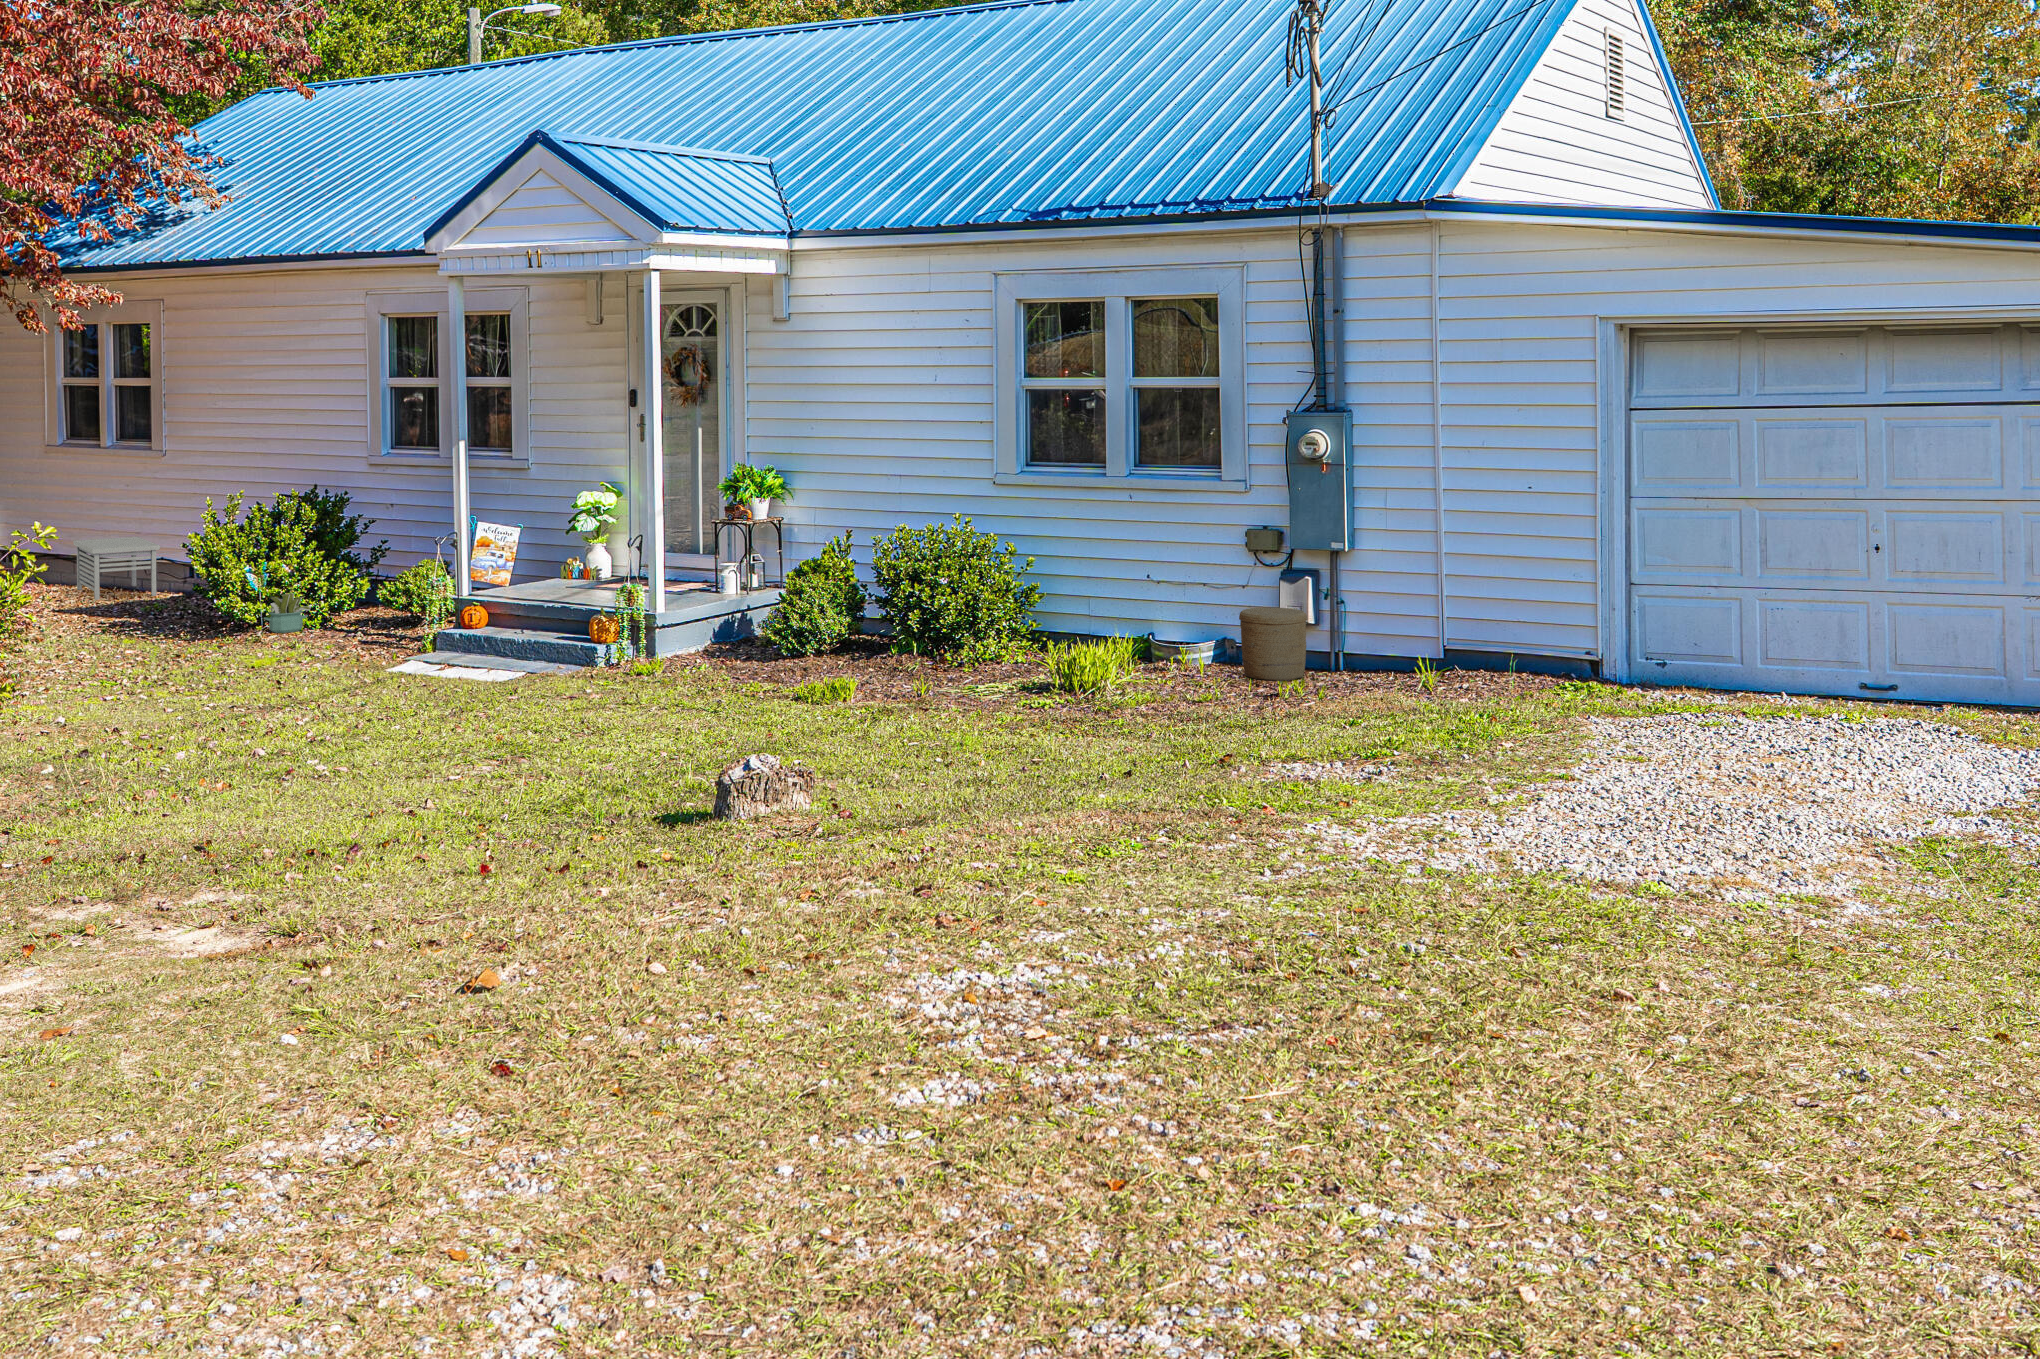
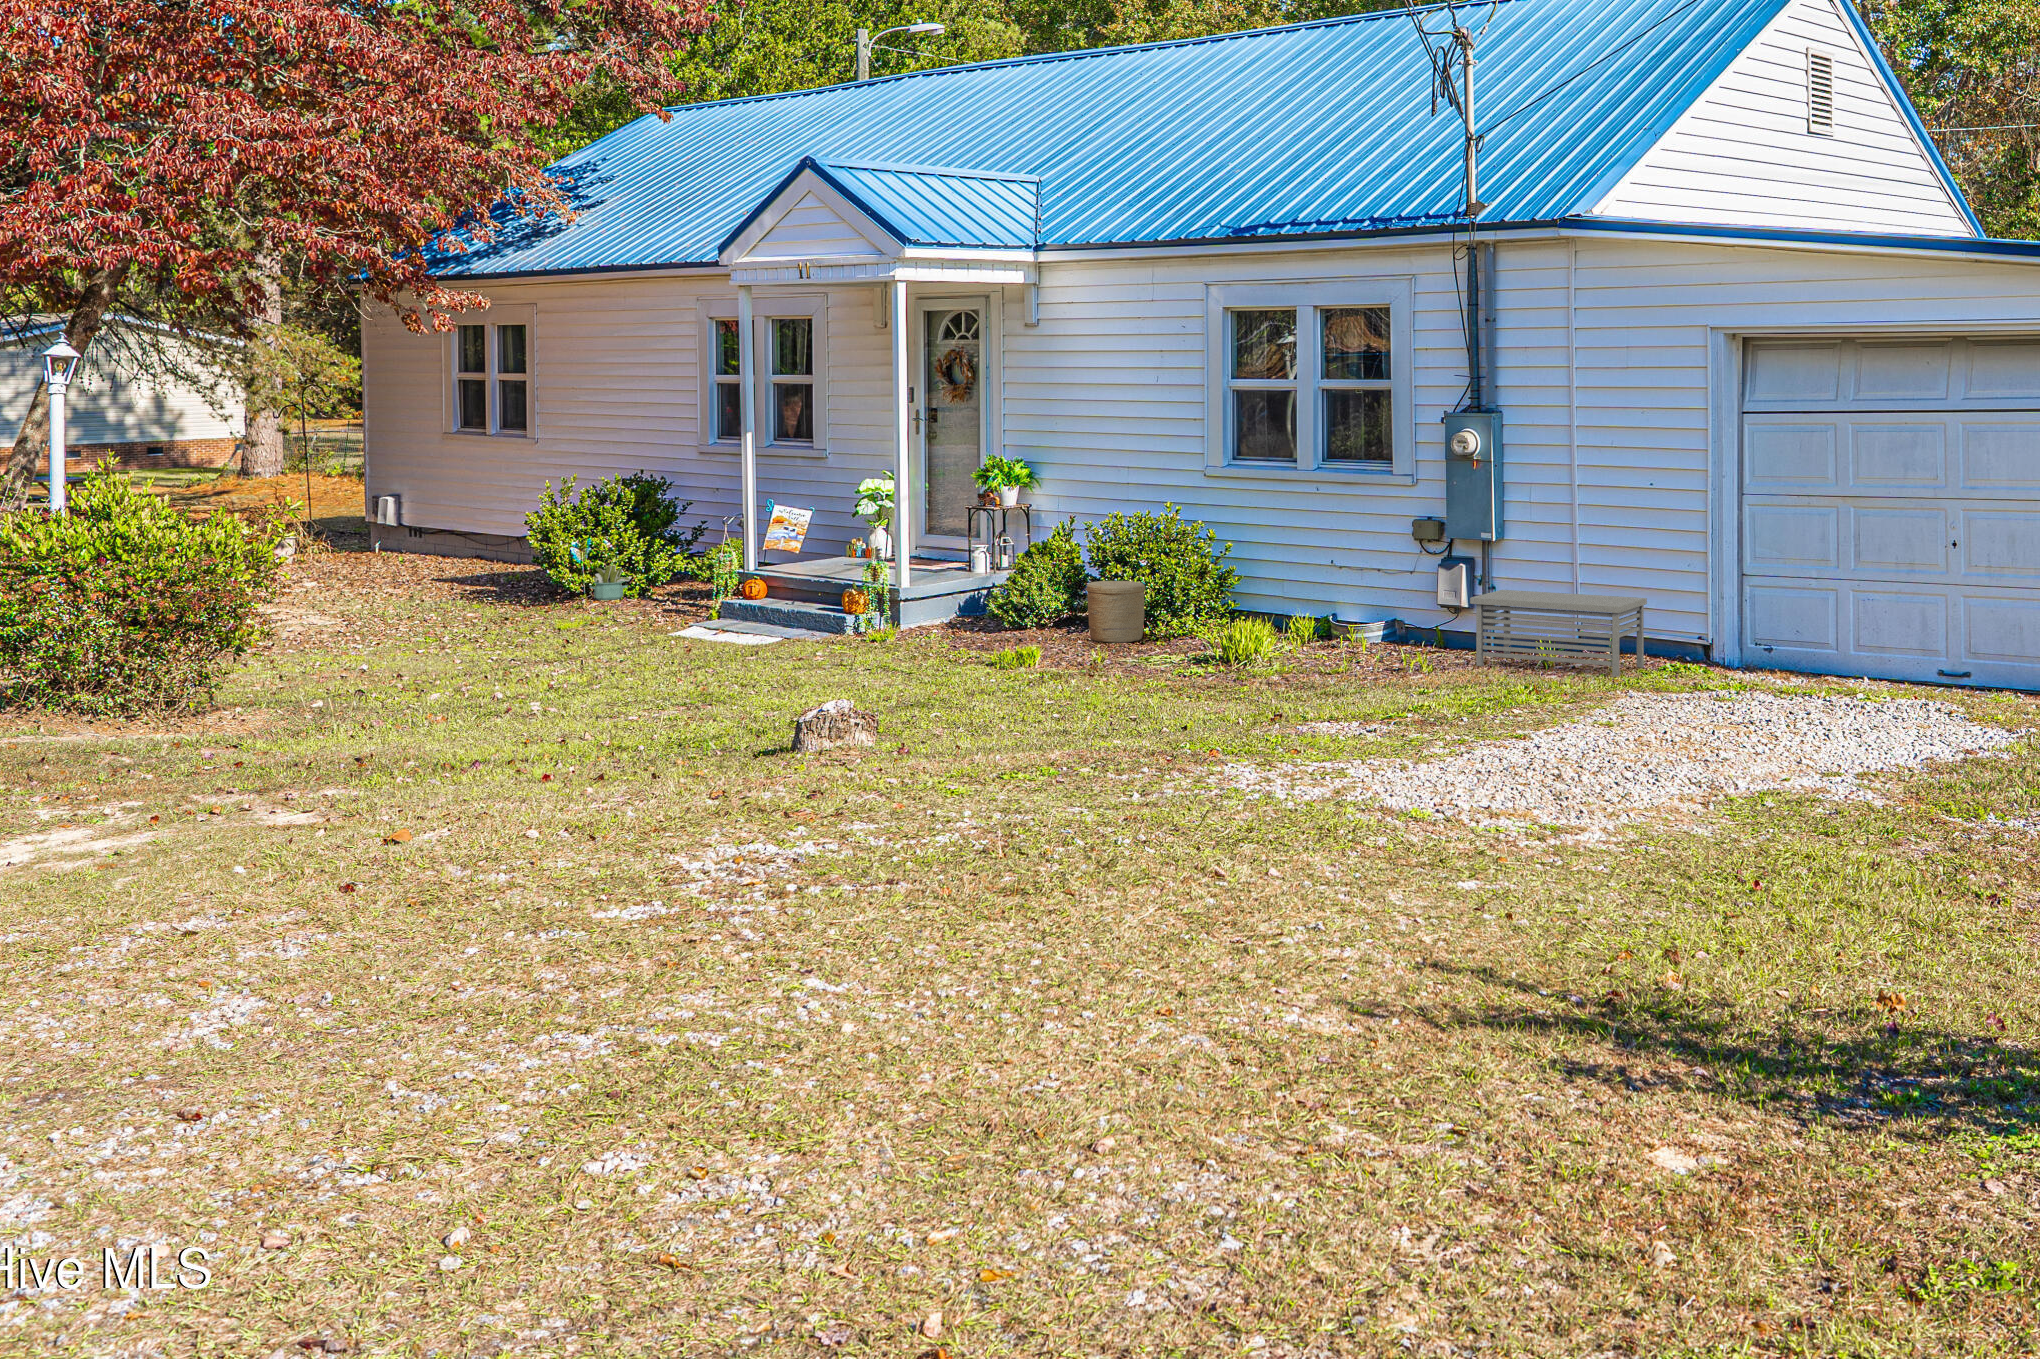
storage bench: present [73,537,160,600] -> present [1470,590,1647,677]
woven basket: present [1239,608,1307,681] -> present [1086,581,1145,643]

